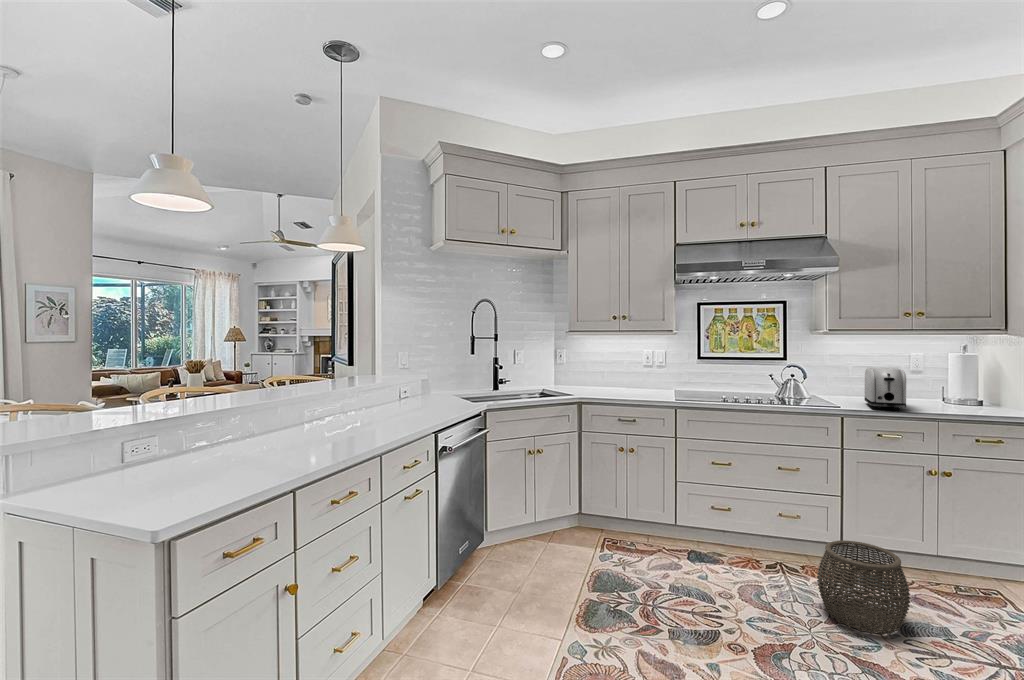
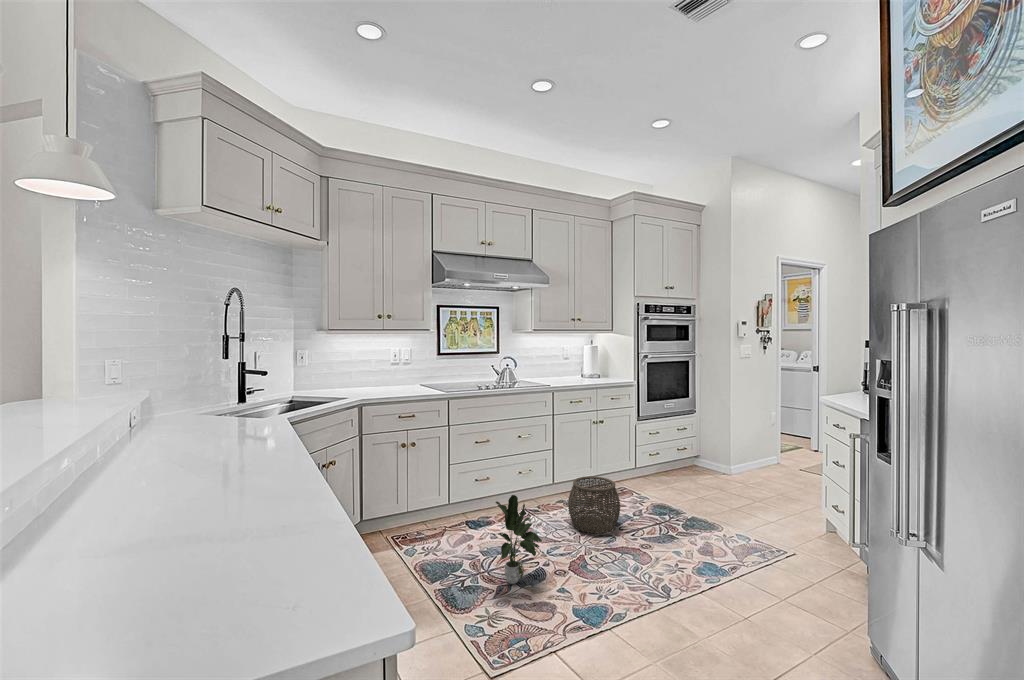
toaster: present [865,368,906,410] -> none [554,357,584,386]
potted plant: none [631,524,712,631] -> present [491,495,545,584]

